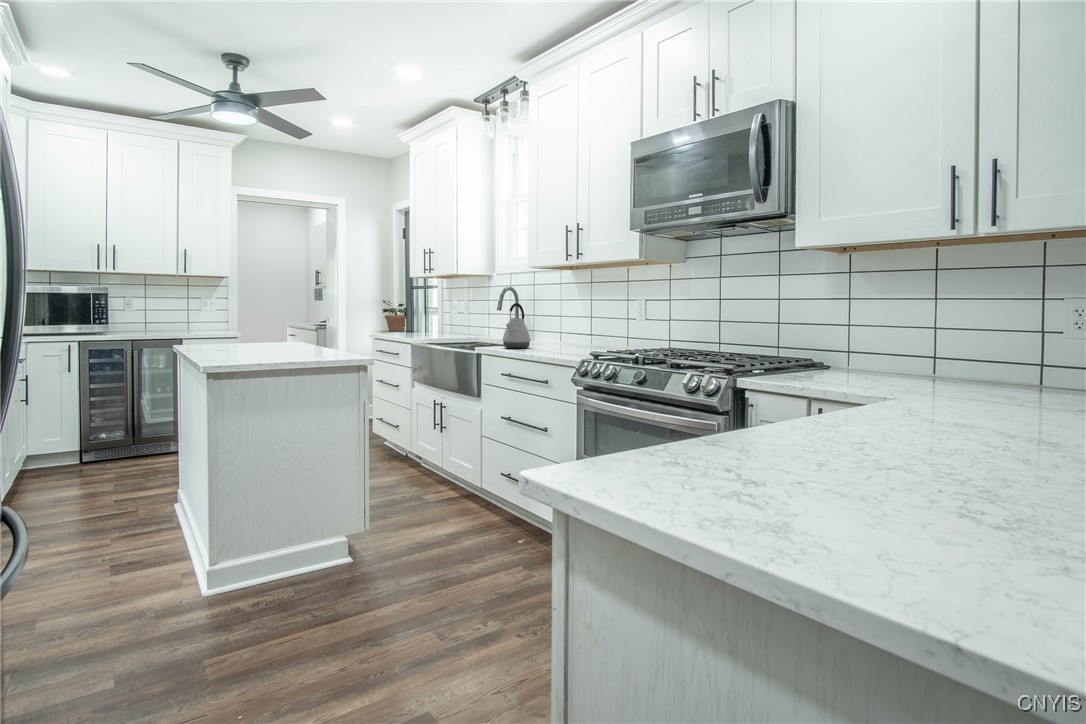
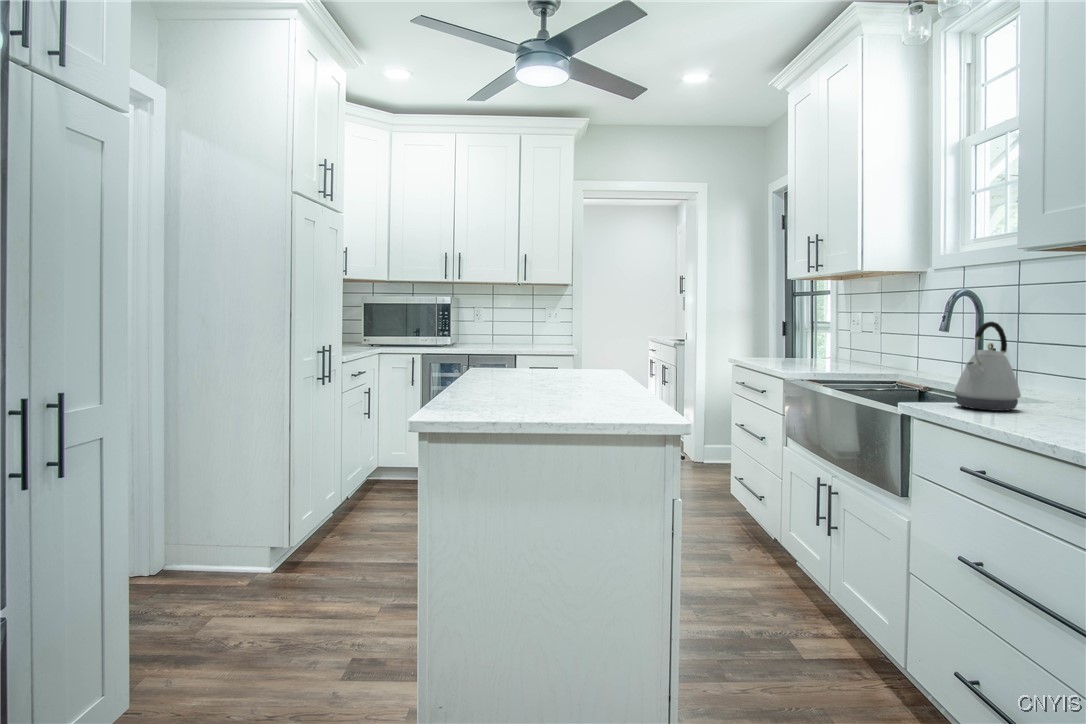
potted plant: present [382,300,407,331] -> none [748,311,801,354]

